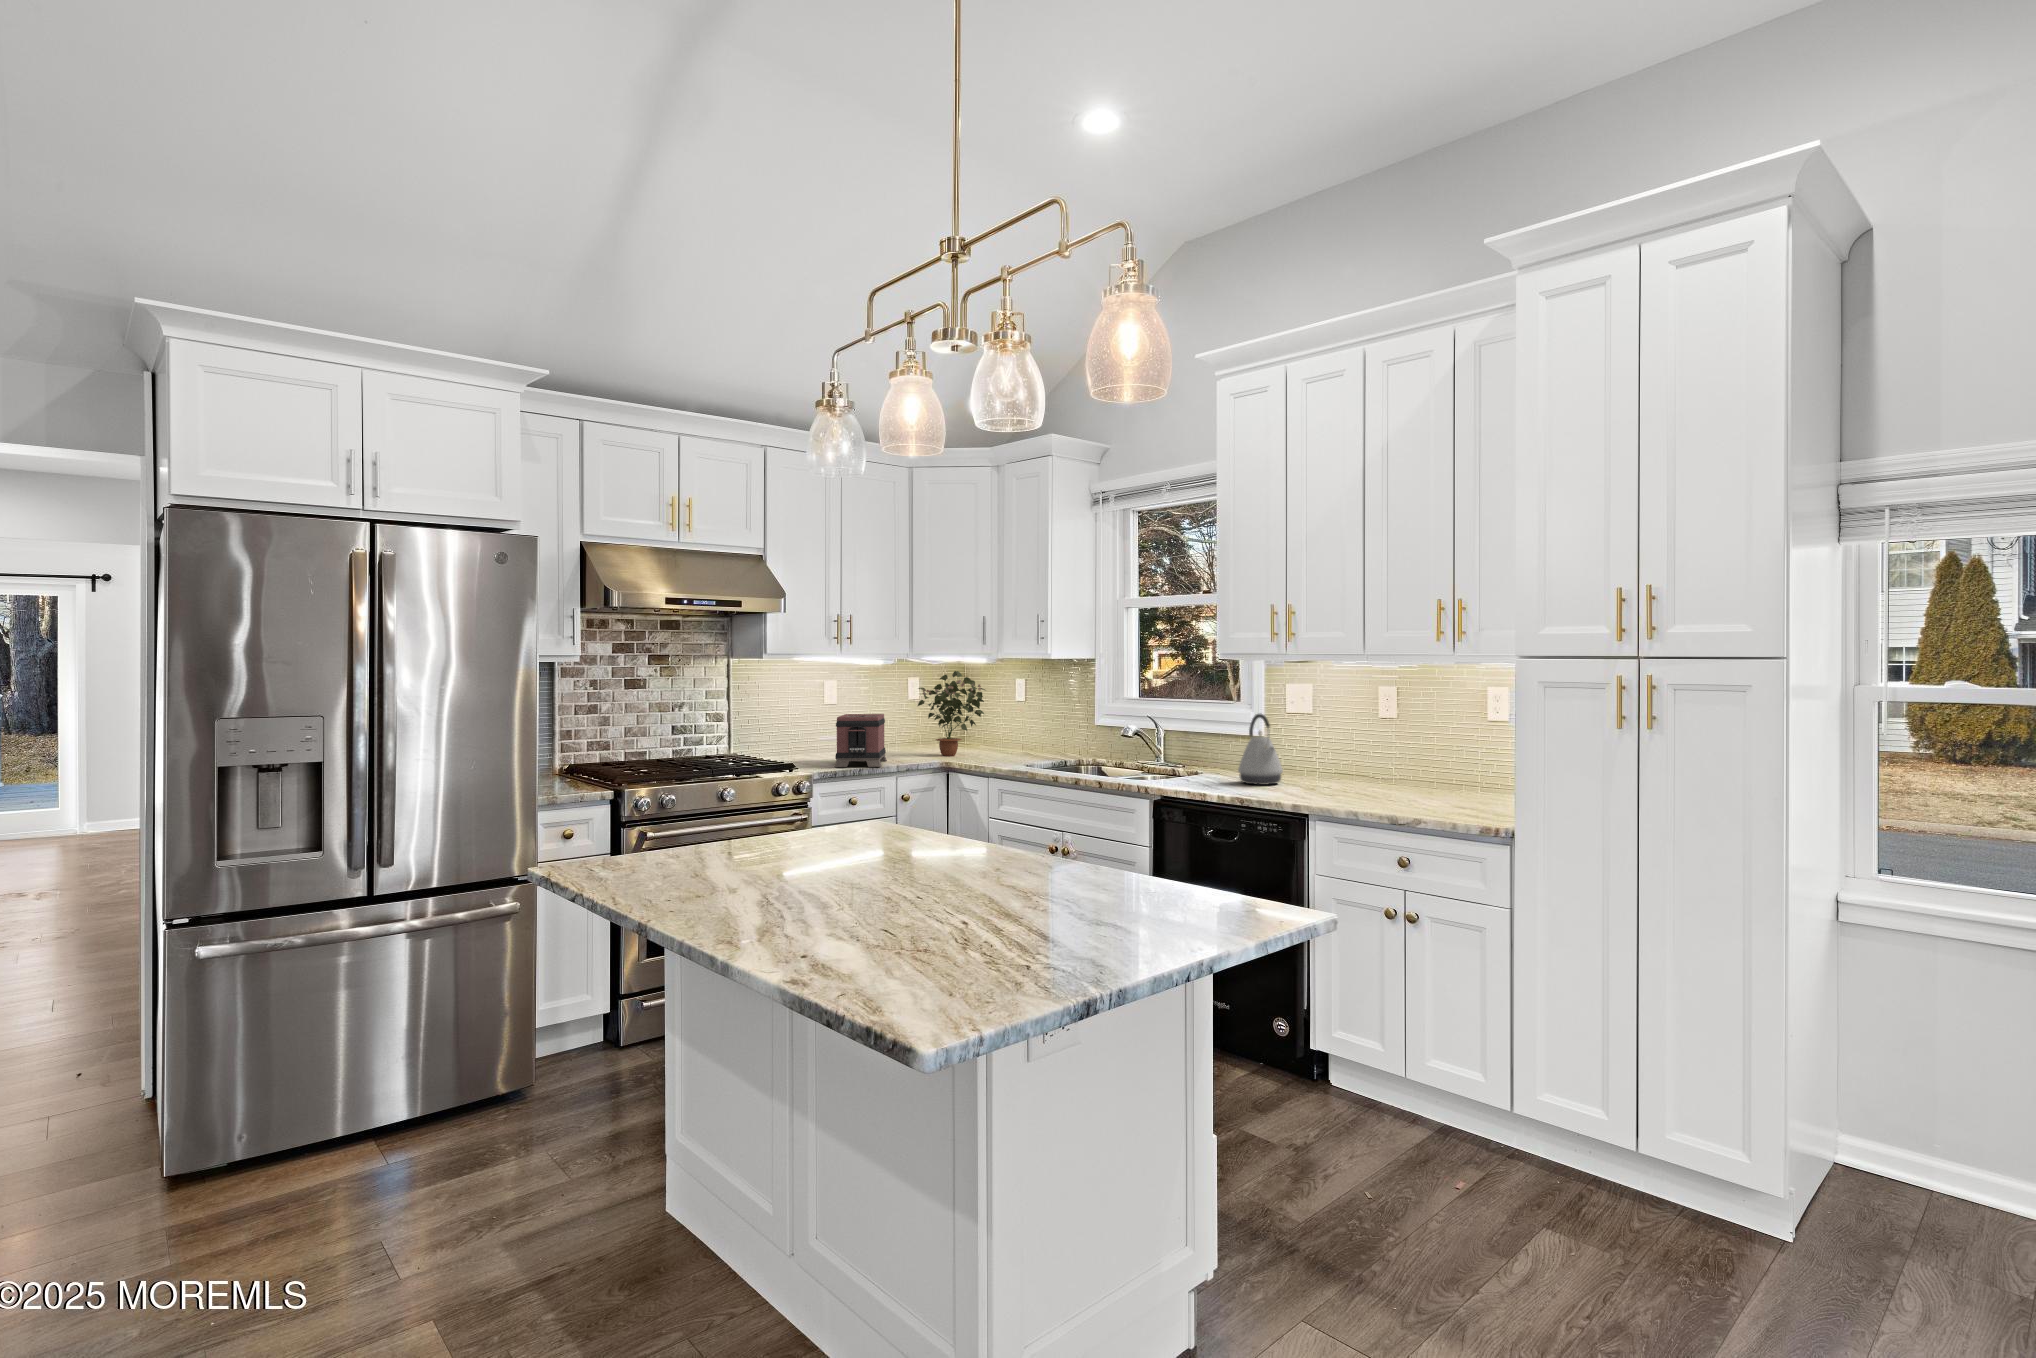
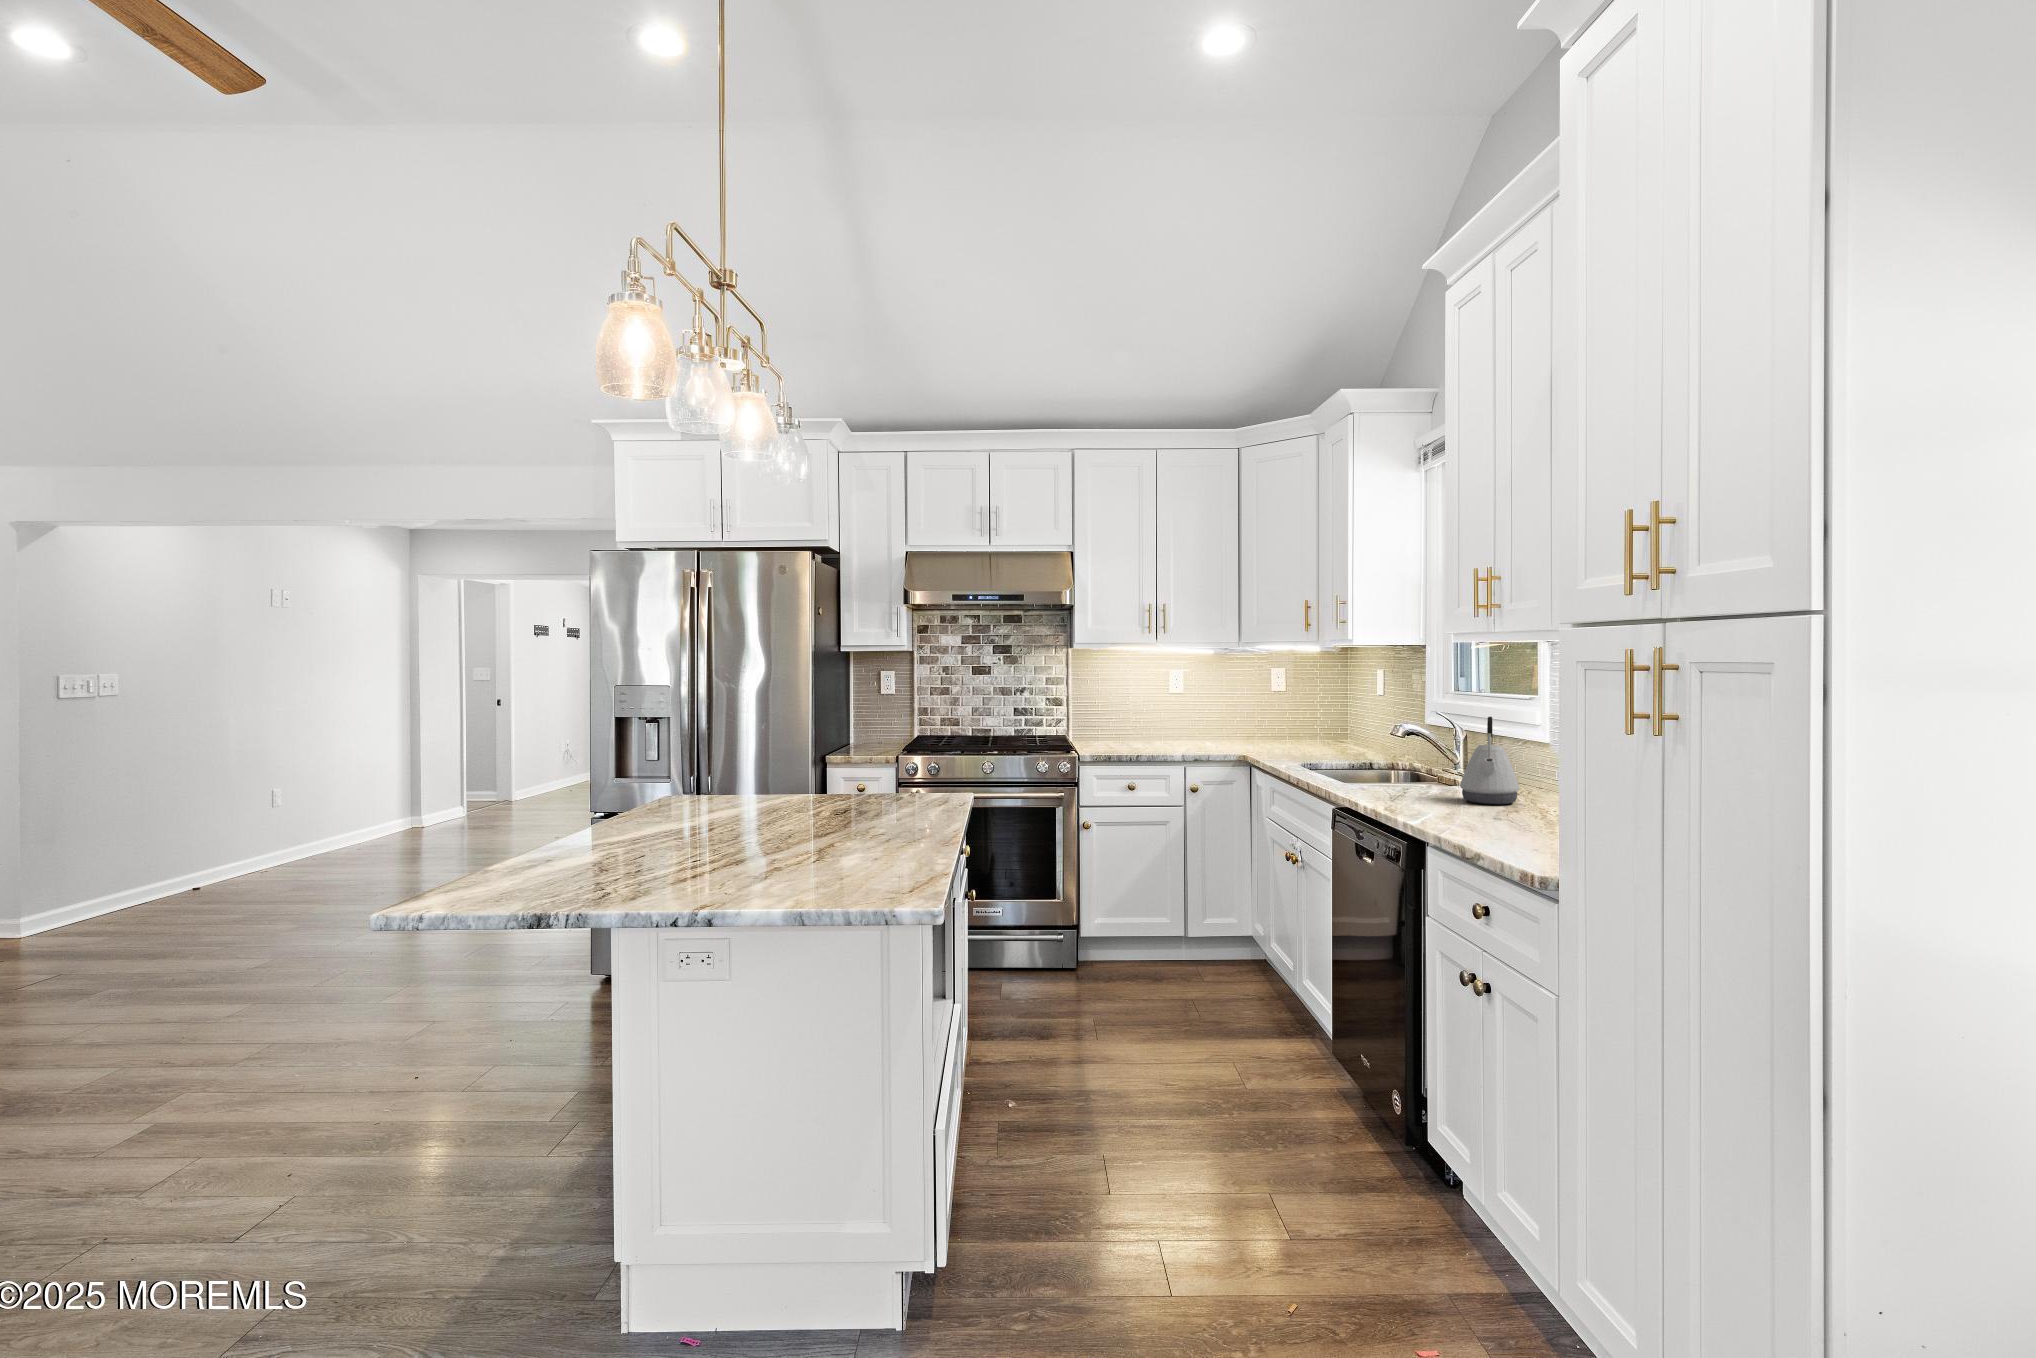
potted plant: present [918,671,985,756] -> none [1250,661,1315,749]
toaster: present [834,714,887,767] -> none [1122,702,1195,755]

